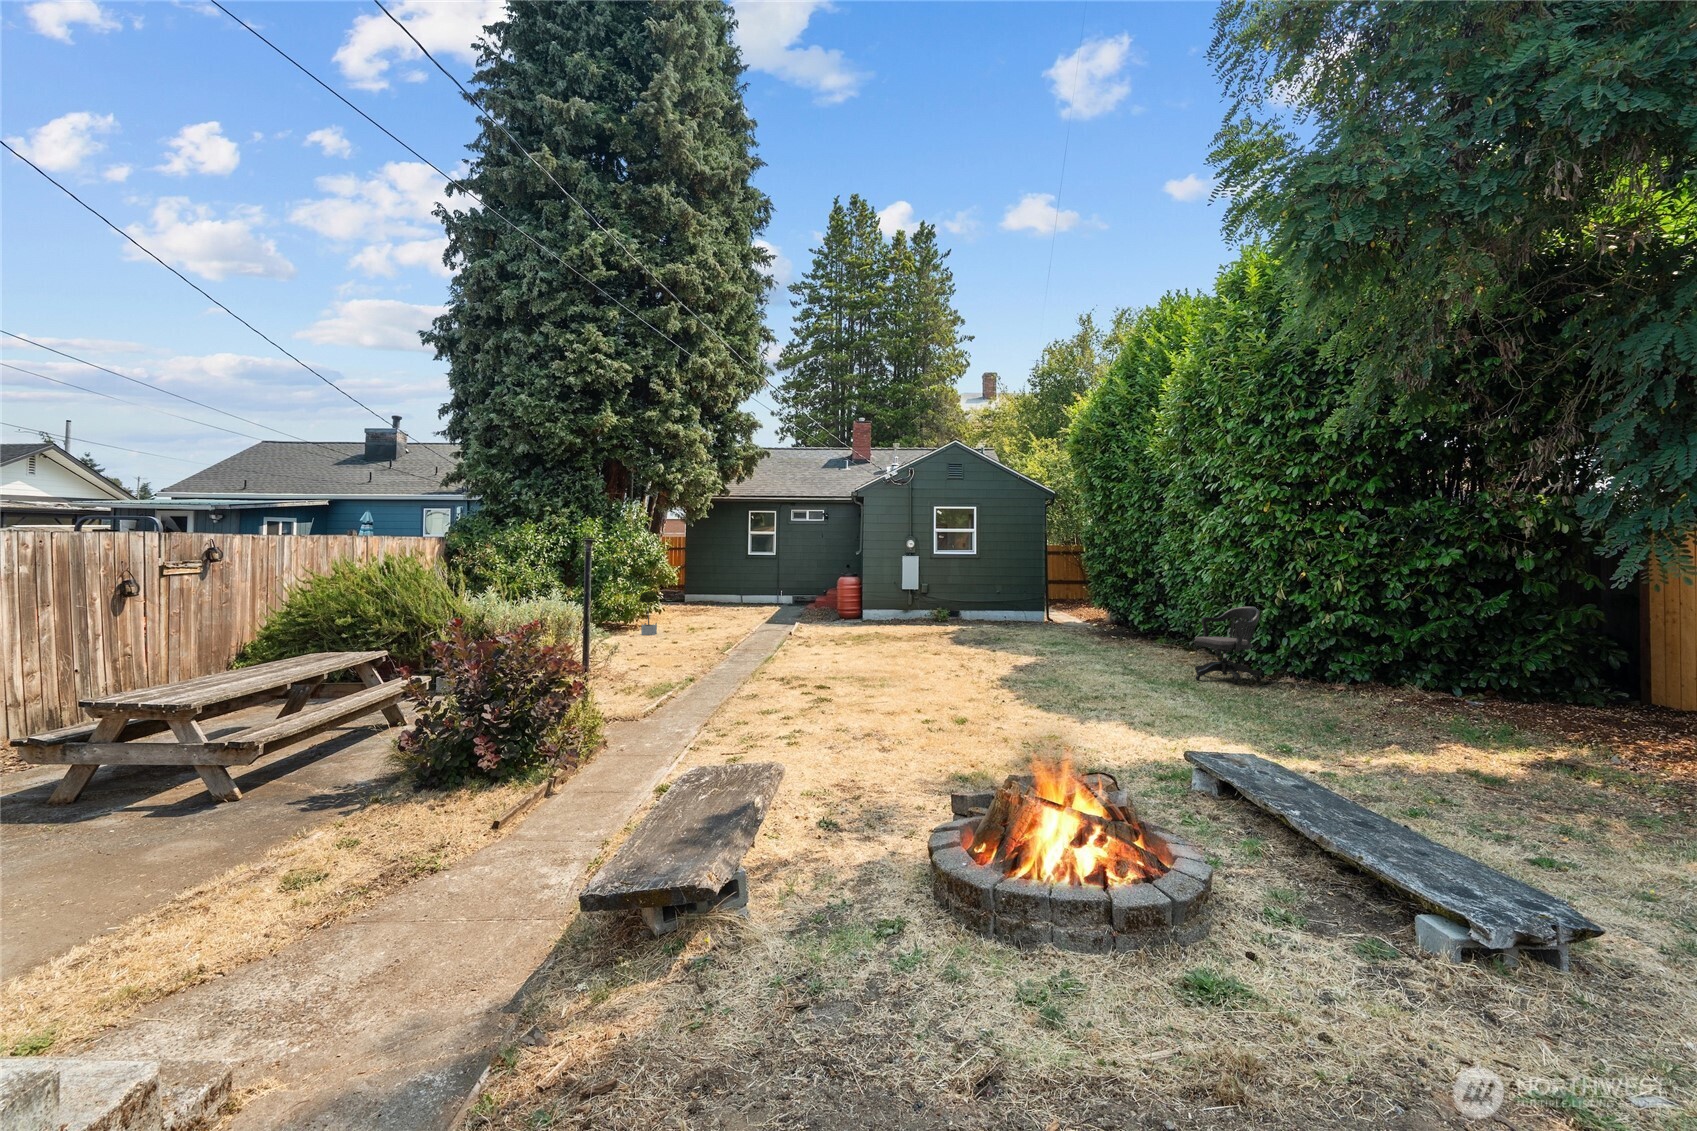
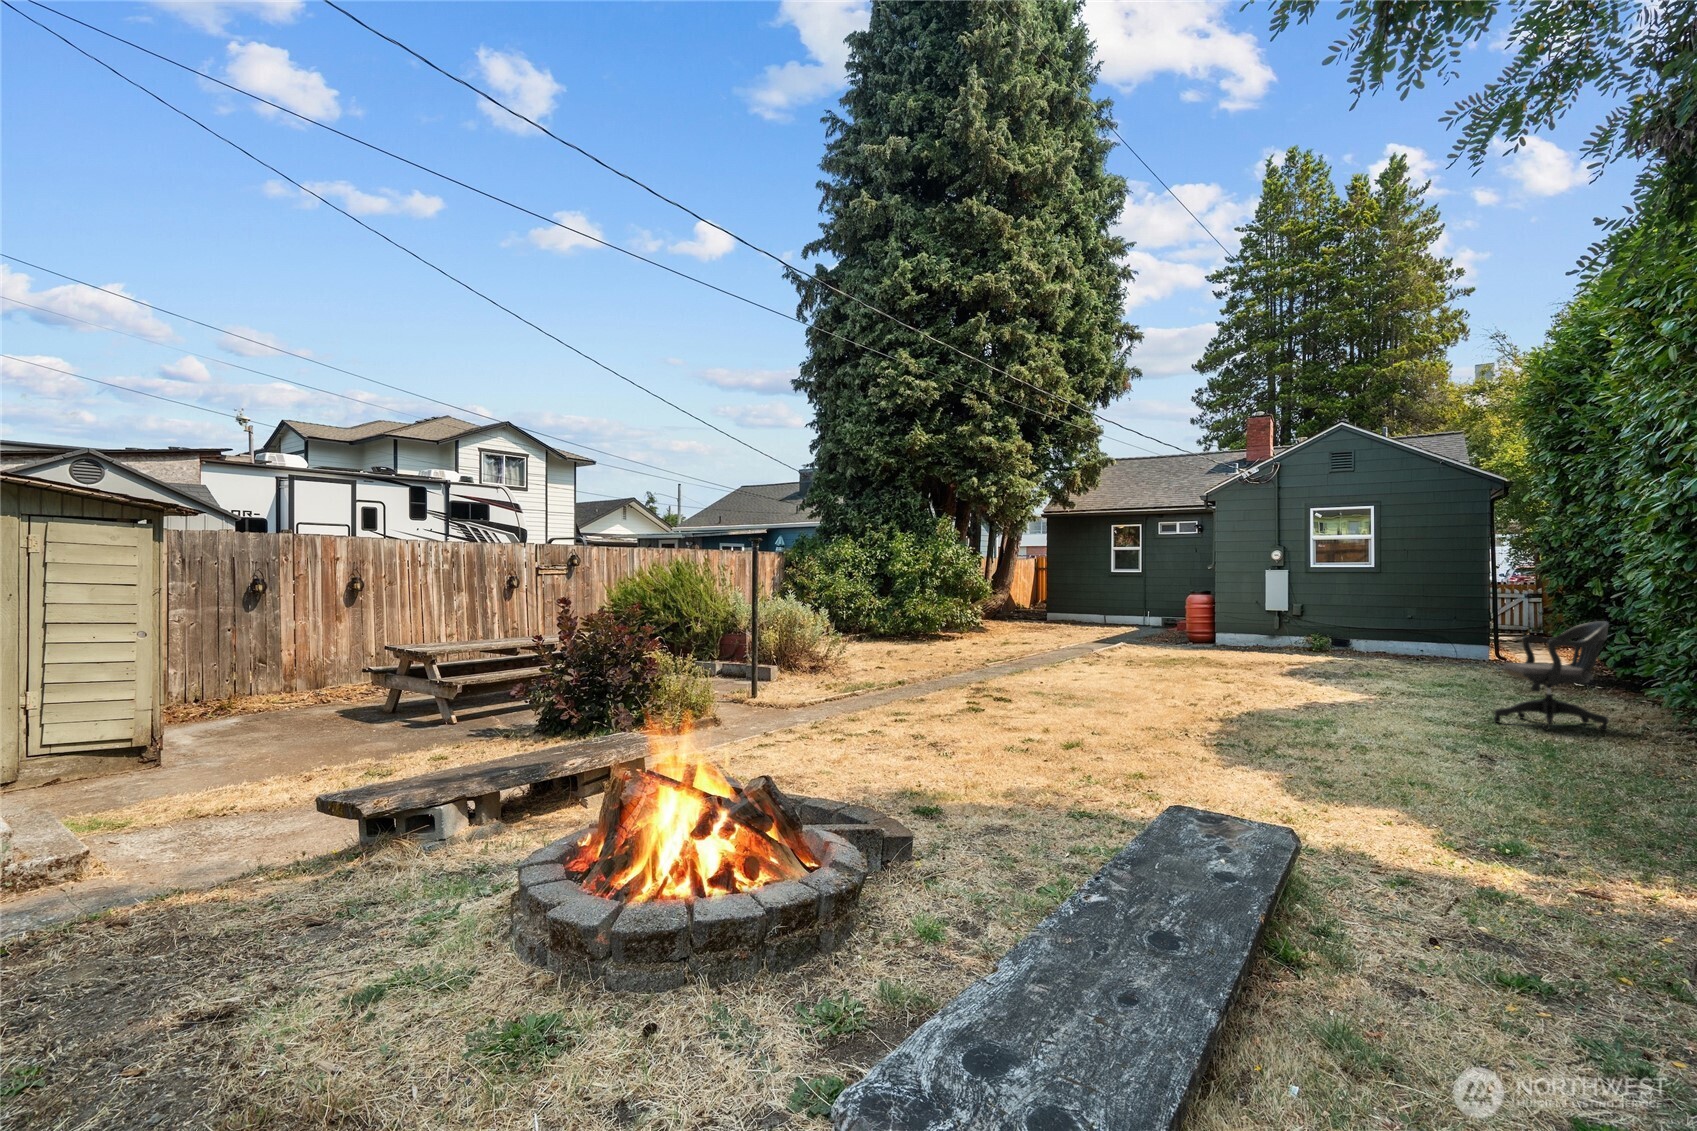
potted tree: present [640,591,658,635] -> none [945,604,965,649]

